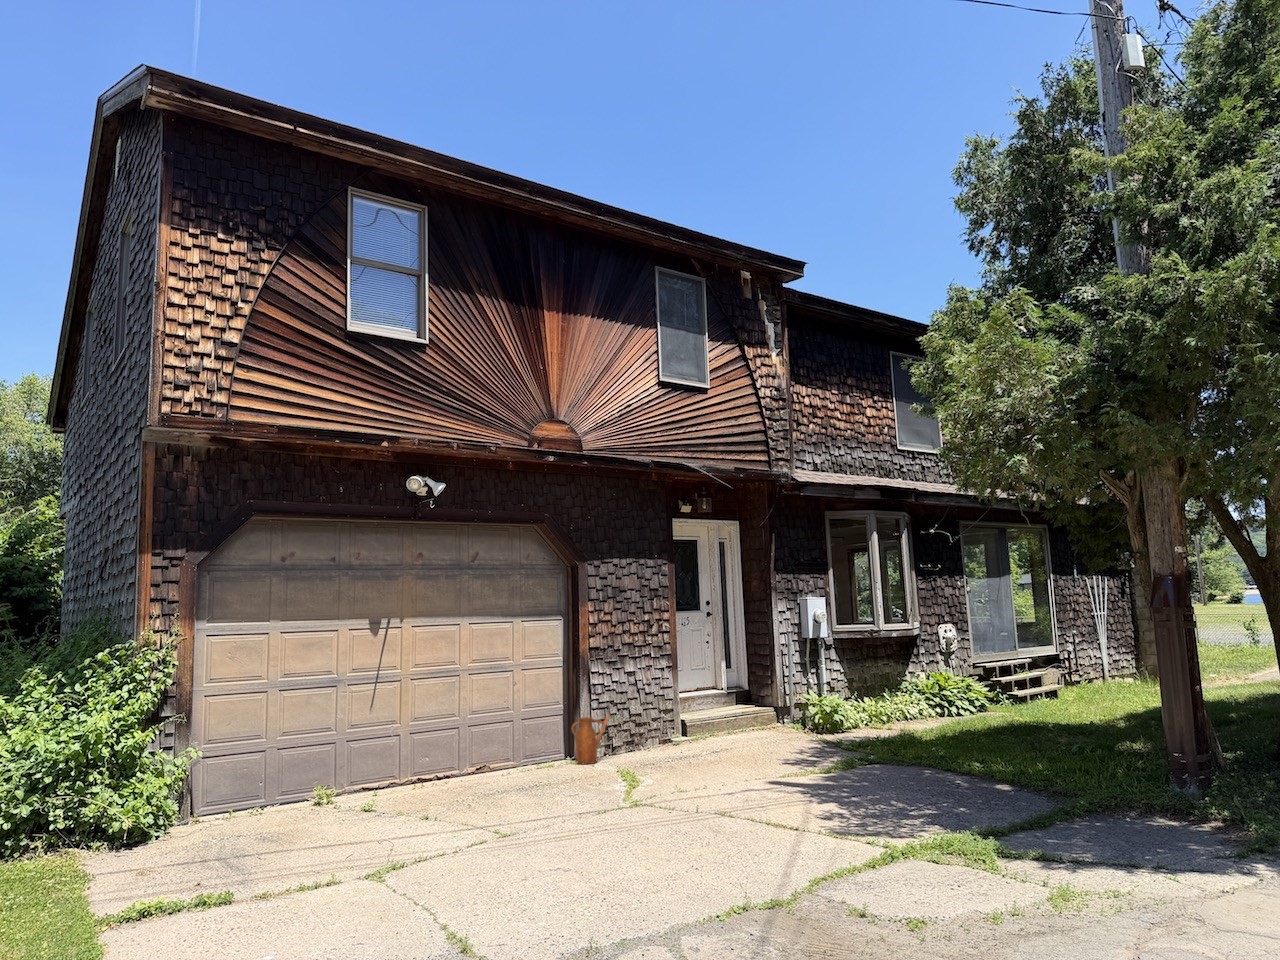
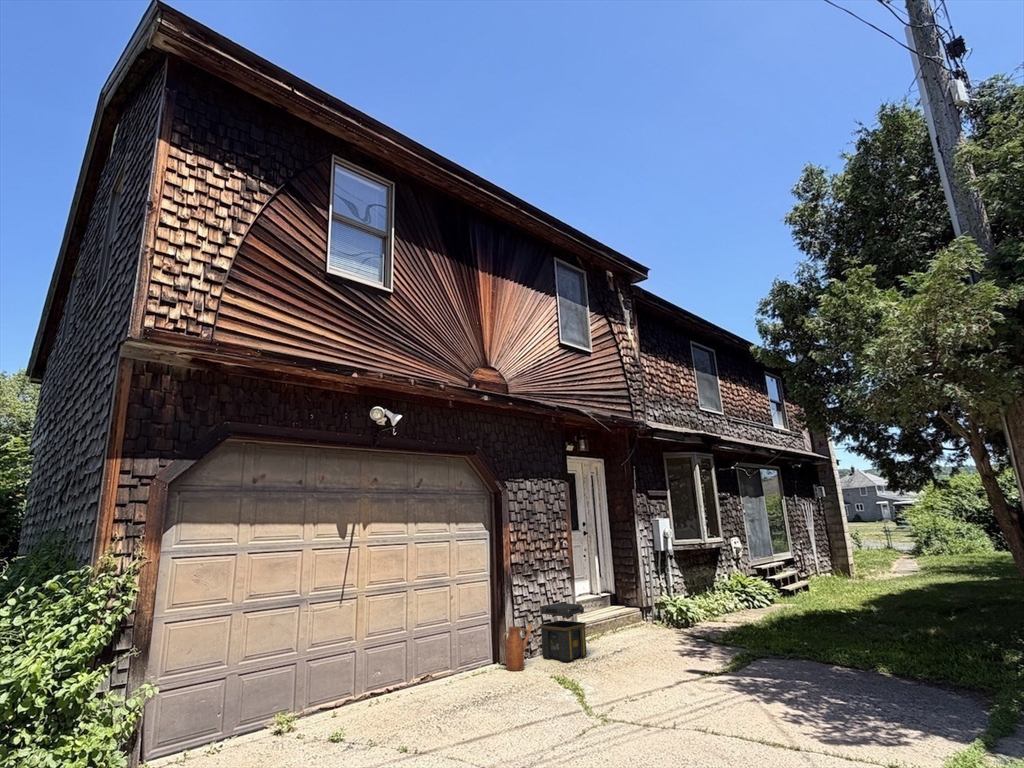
toolbox: none [623,695,676,758] -> present [540,603,587,662]

